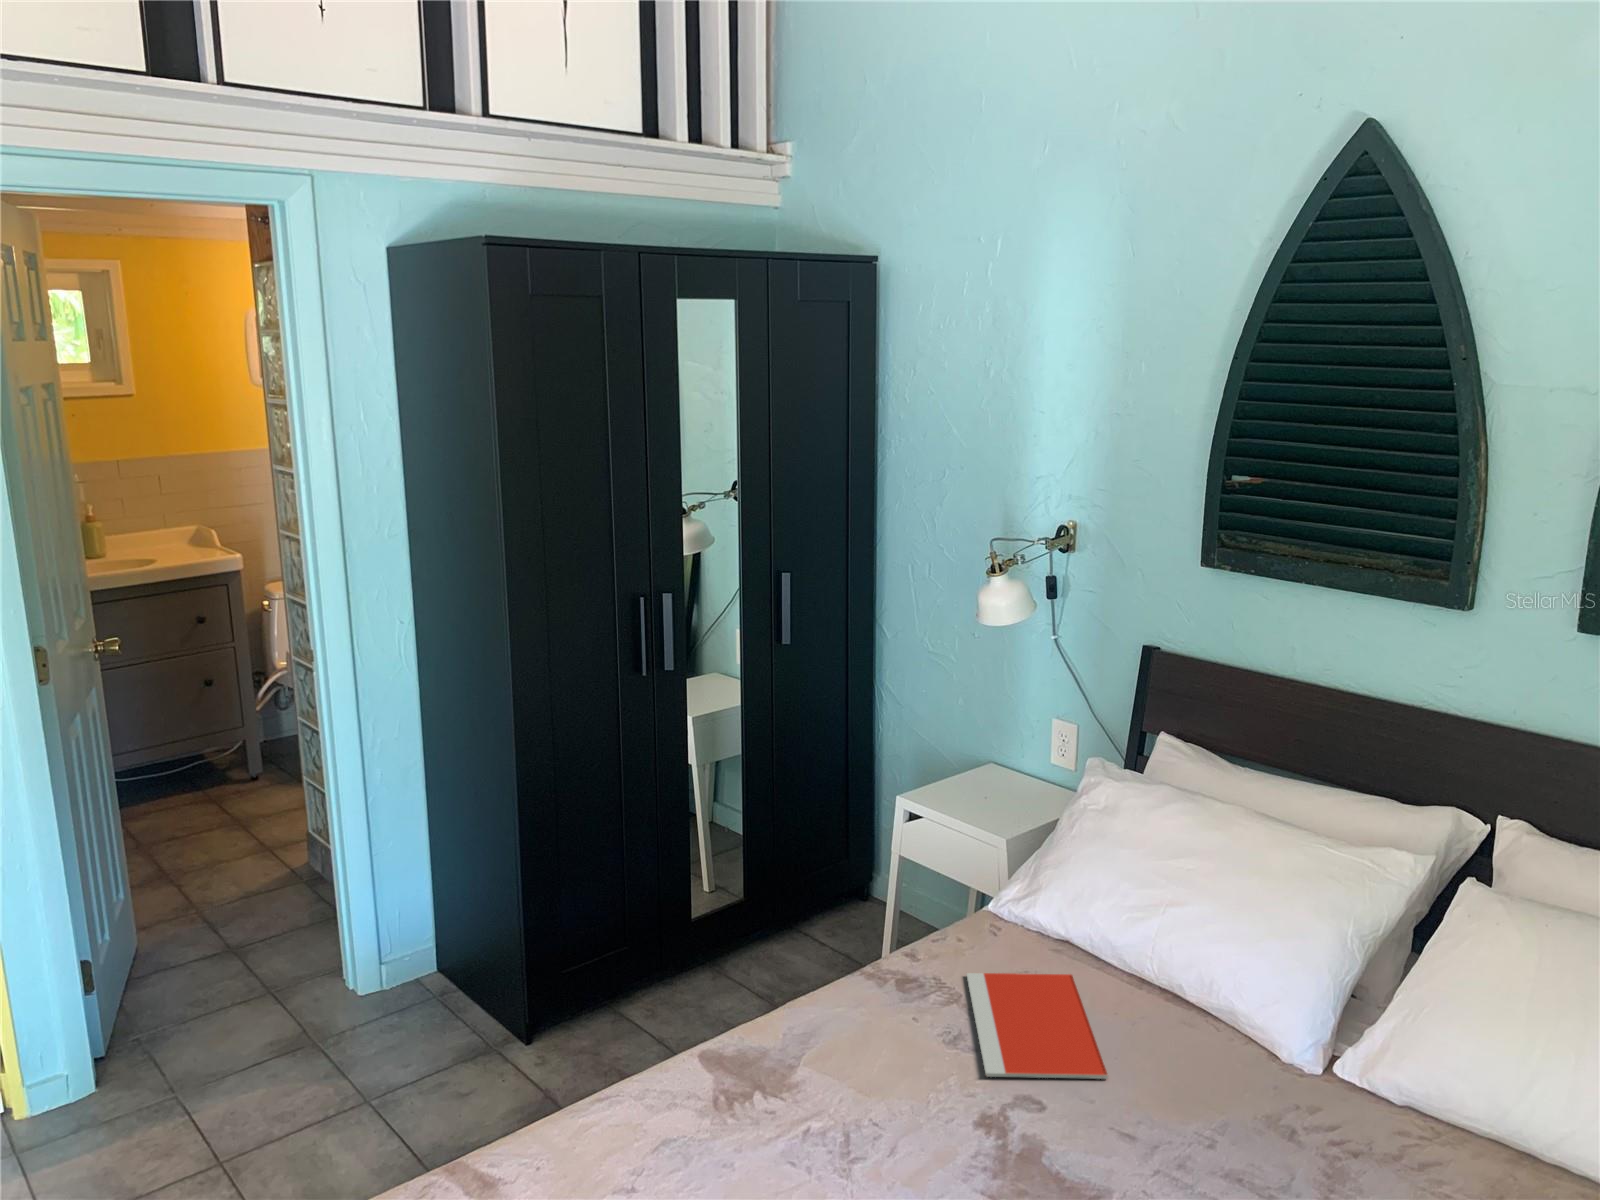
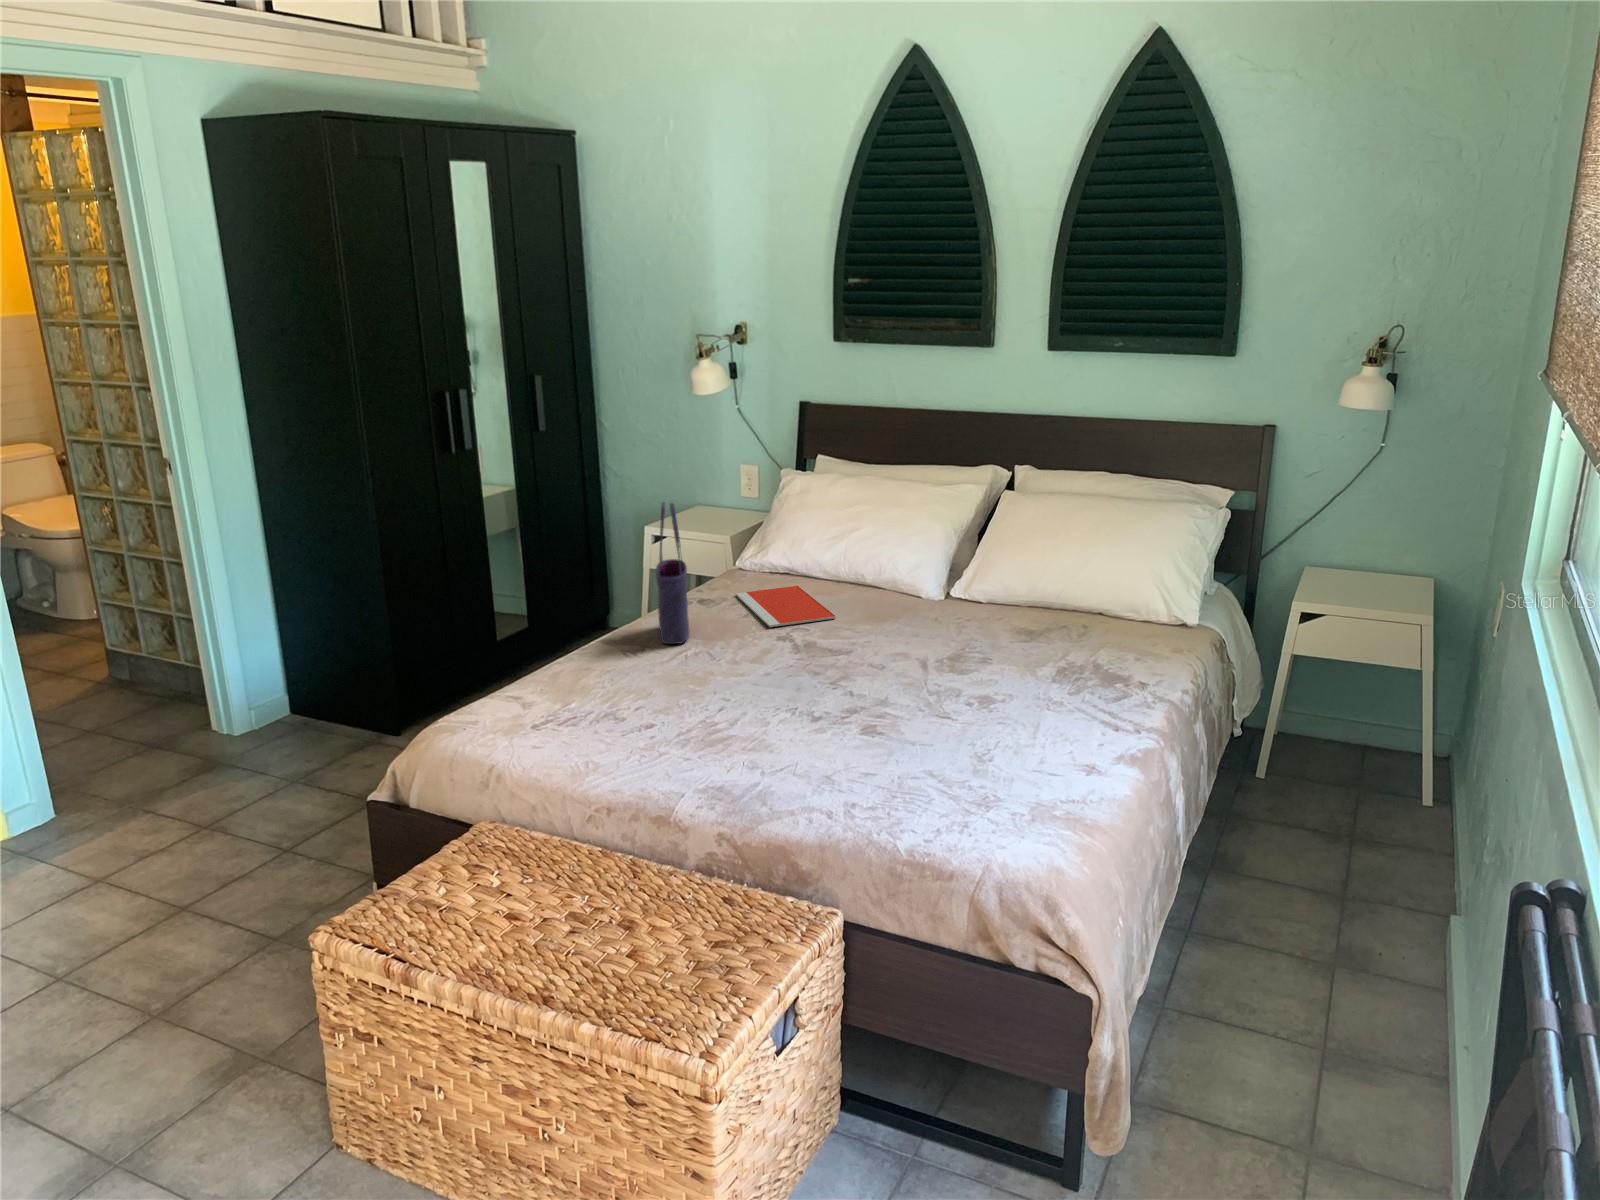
tote bag: none [799,848,857,1084] -> present [656,502,690,644]

